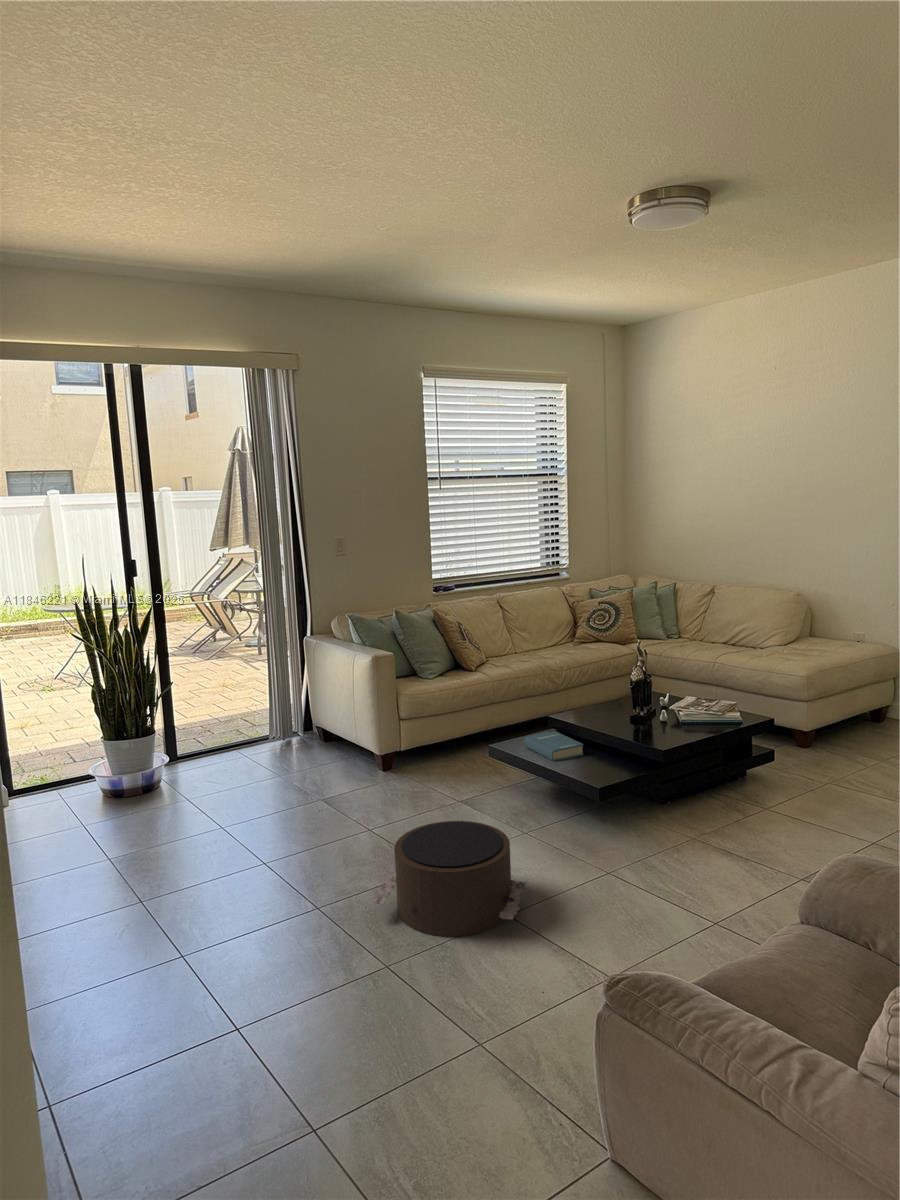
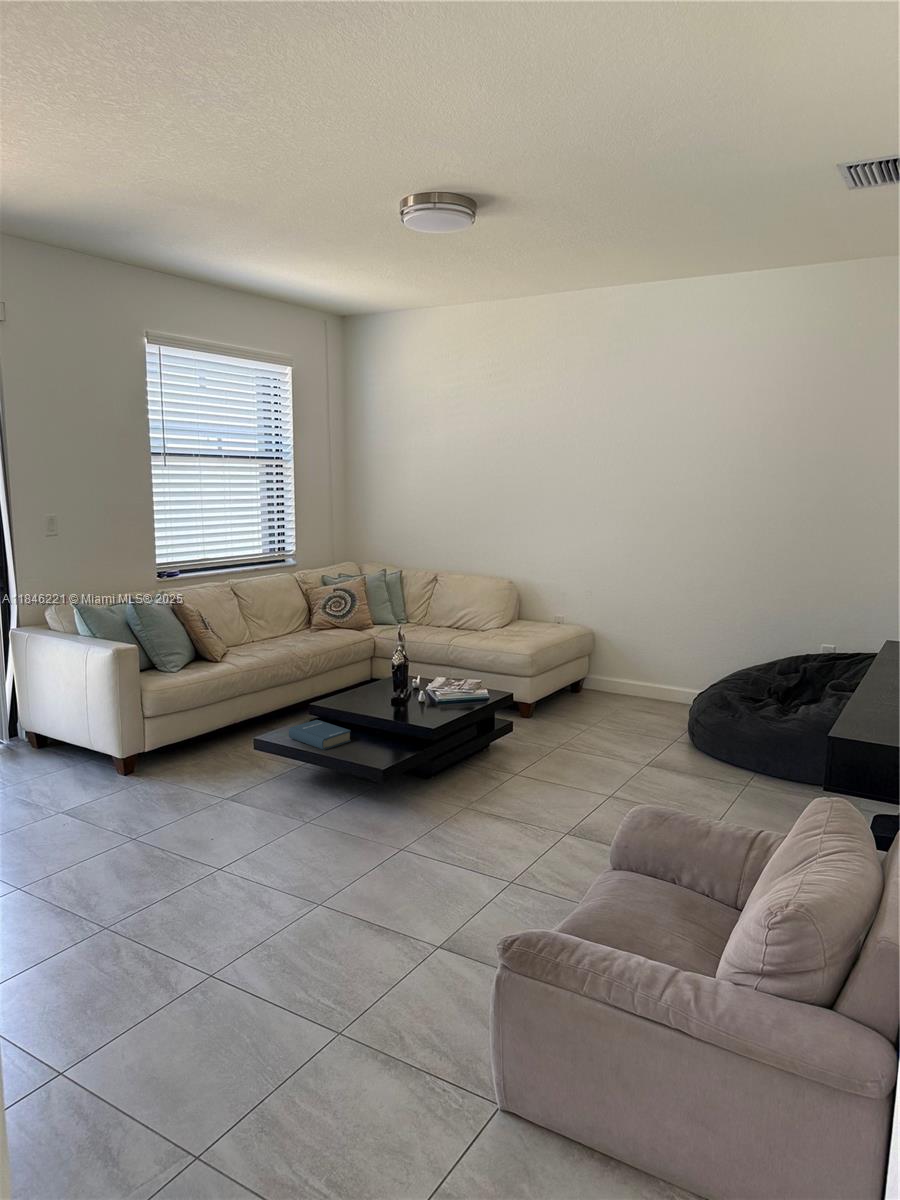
pouf: present [372,821,526,937] -> none [176,818,335,939]

